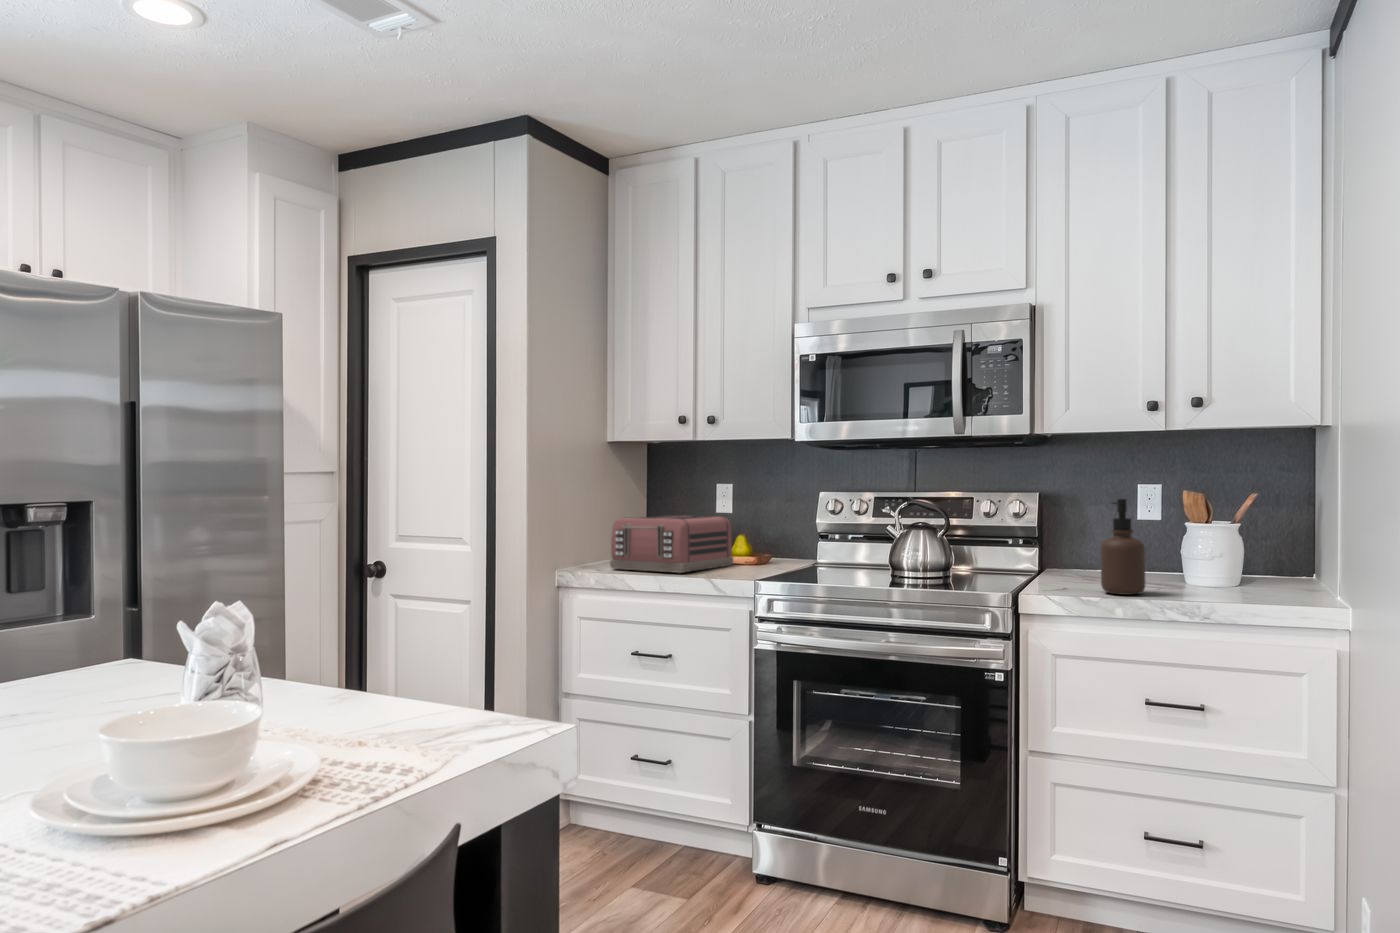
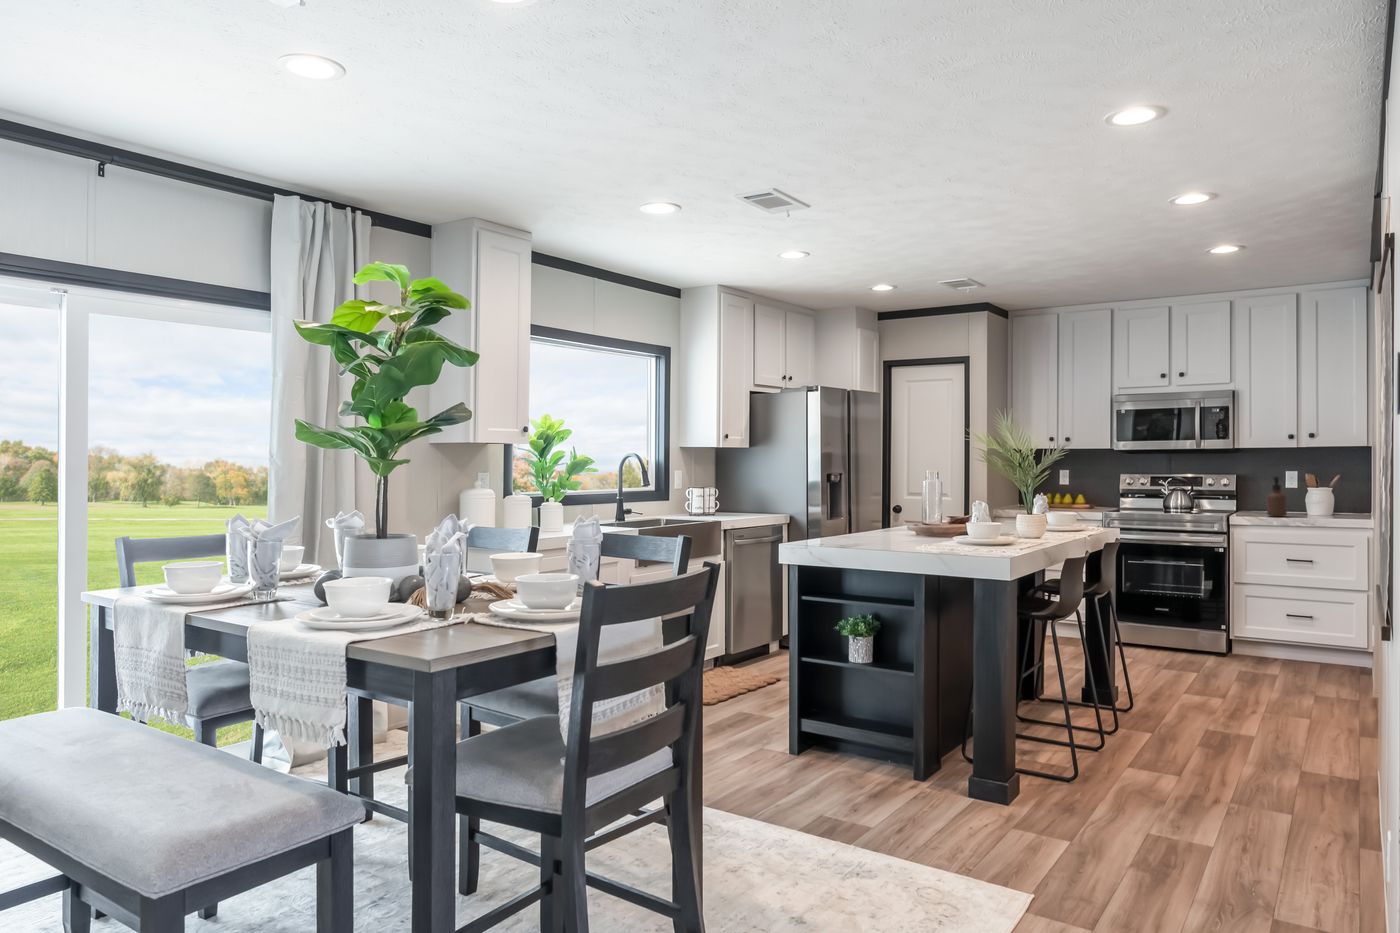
toaster: present [610,515,733,573] -> none [1020,486,1078,511]

